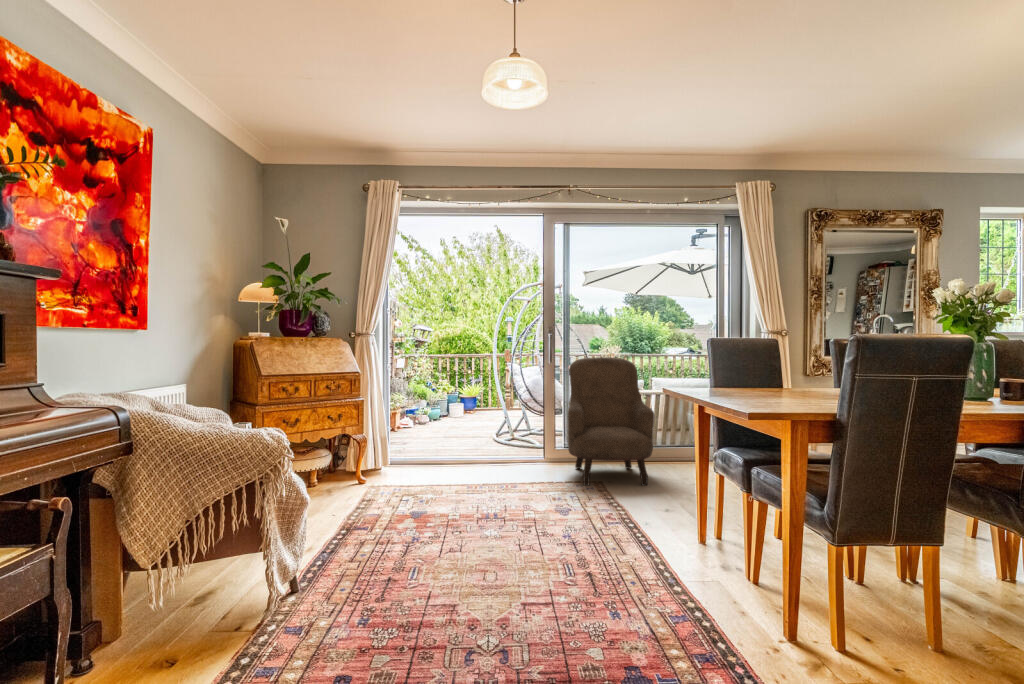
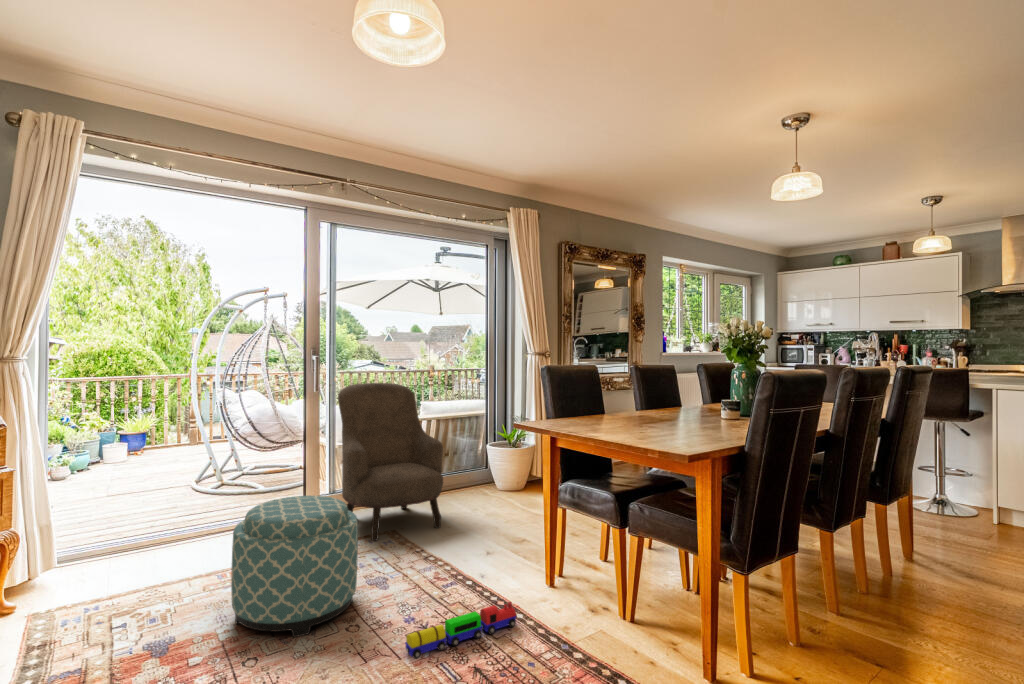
ottoman: none [457,434,542,529] -> present [231,496,358,637]
toy train: none [547,537,647,558] -> present [405,602,517,659]

